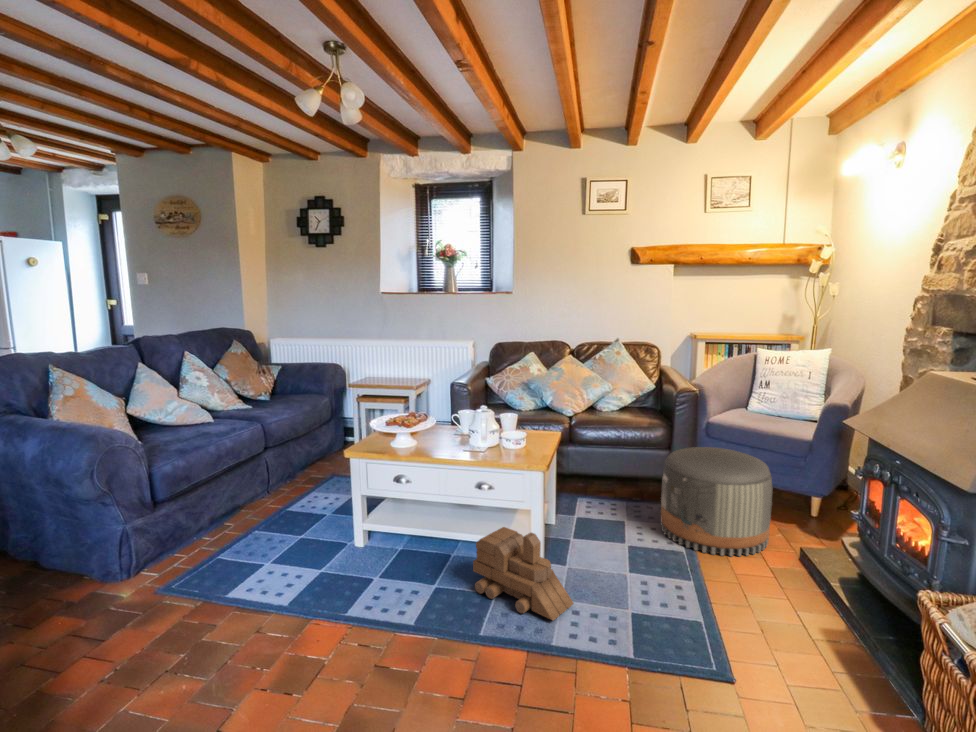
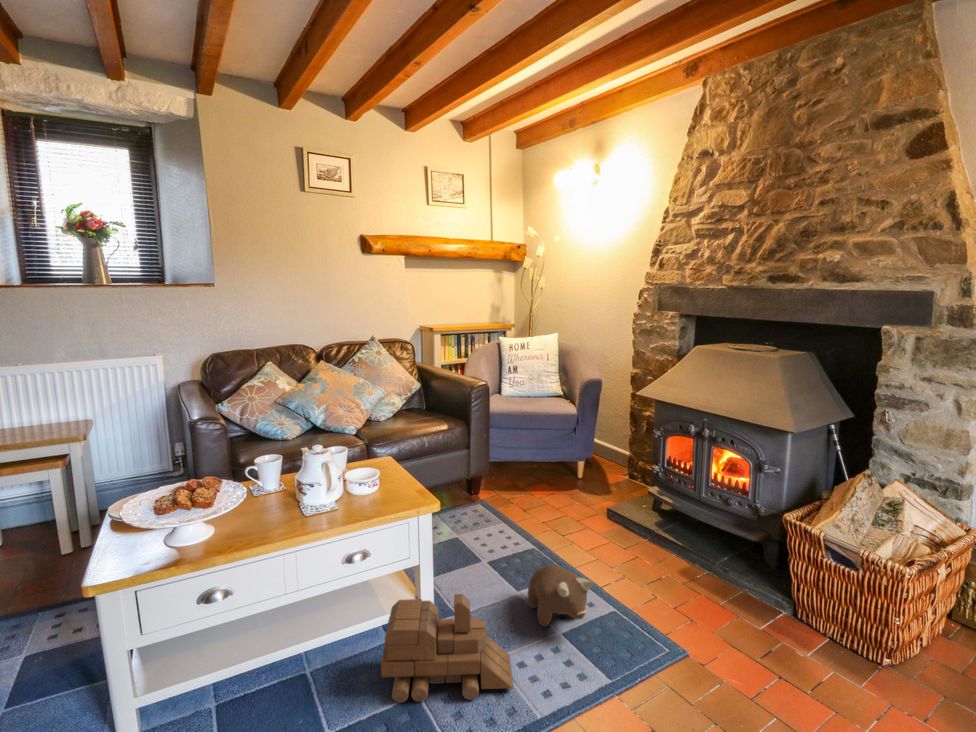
pouf: present [661,447,773,556] -> none [482,437,581,543]
plush toy: none [618,552,673,609] -> present [528,565,592,627]

